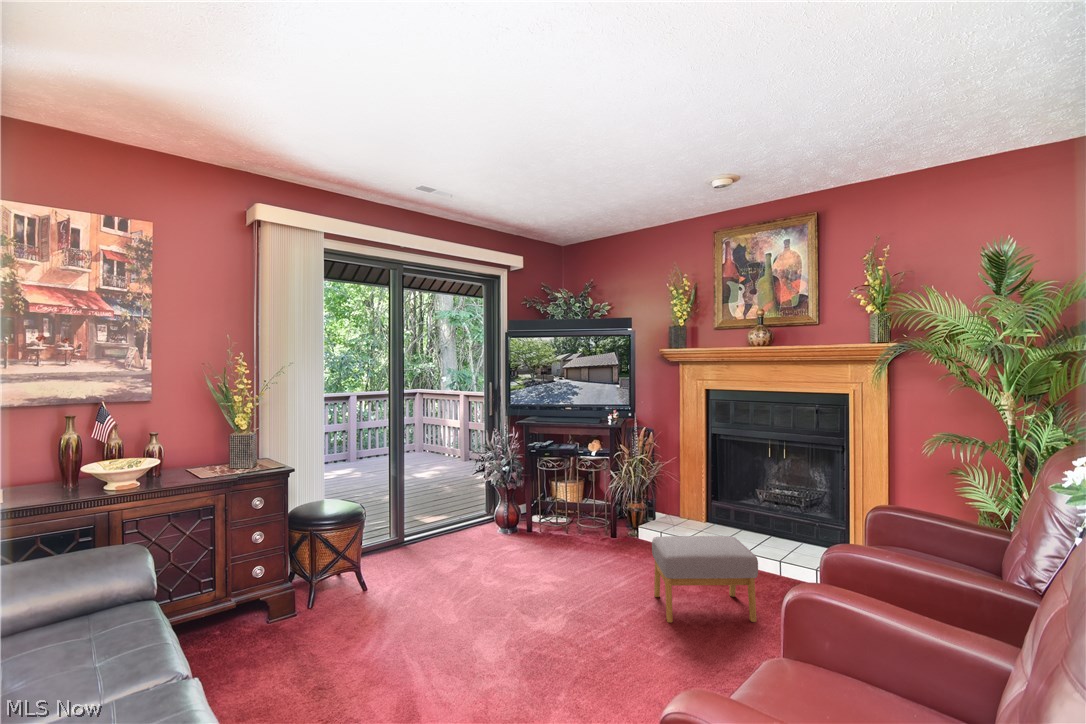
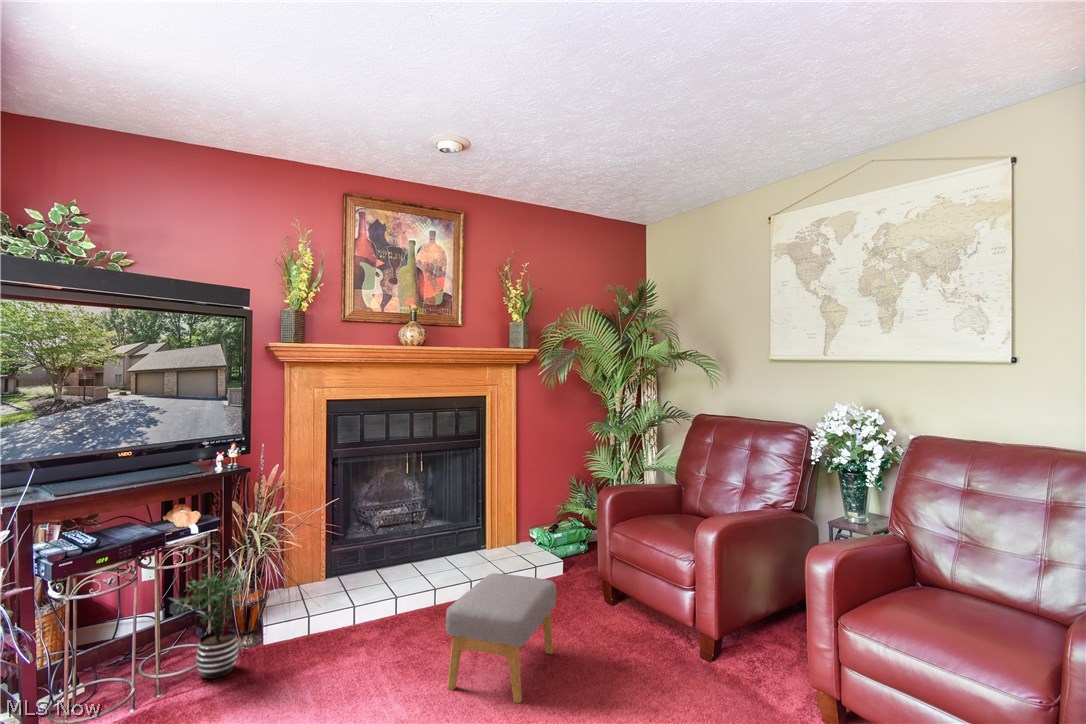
potted plant: none [576,479,617,540] -> present [176,568,247,679]

